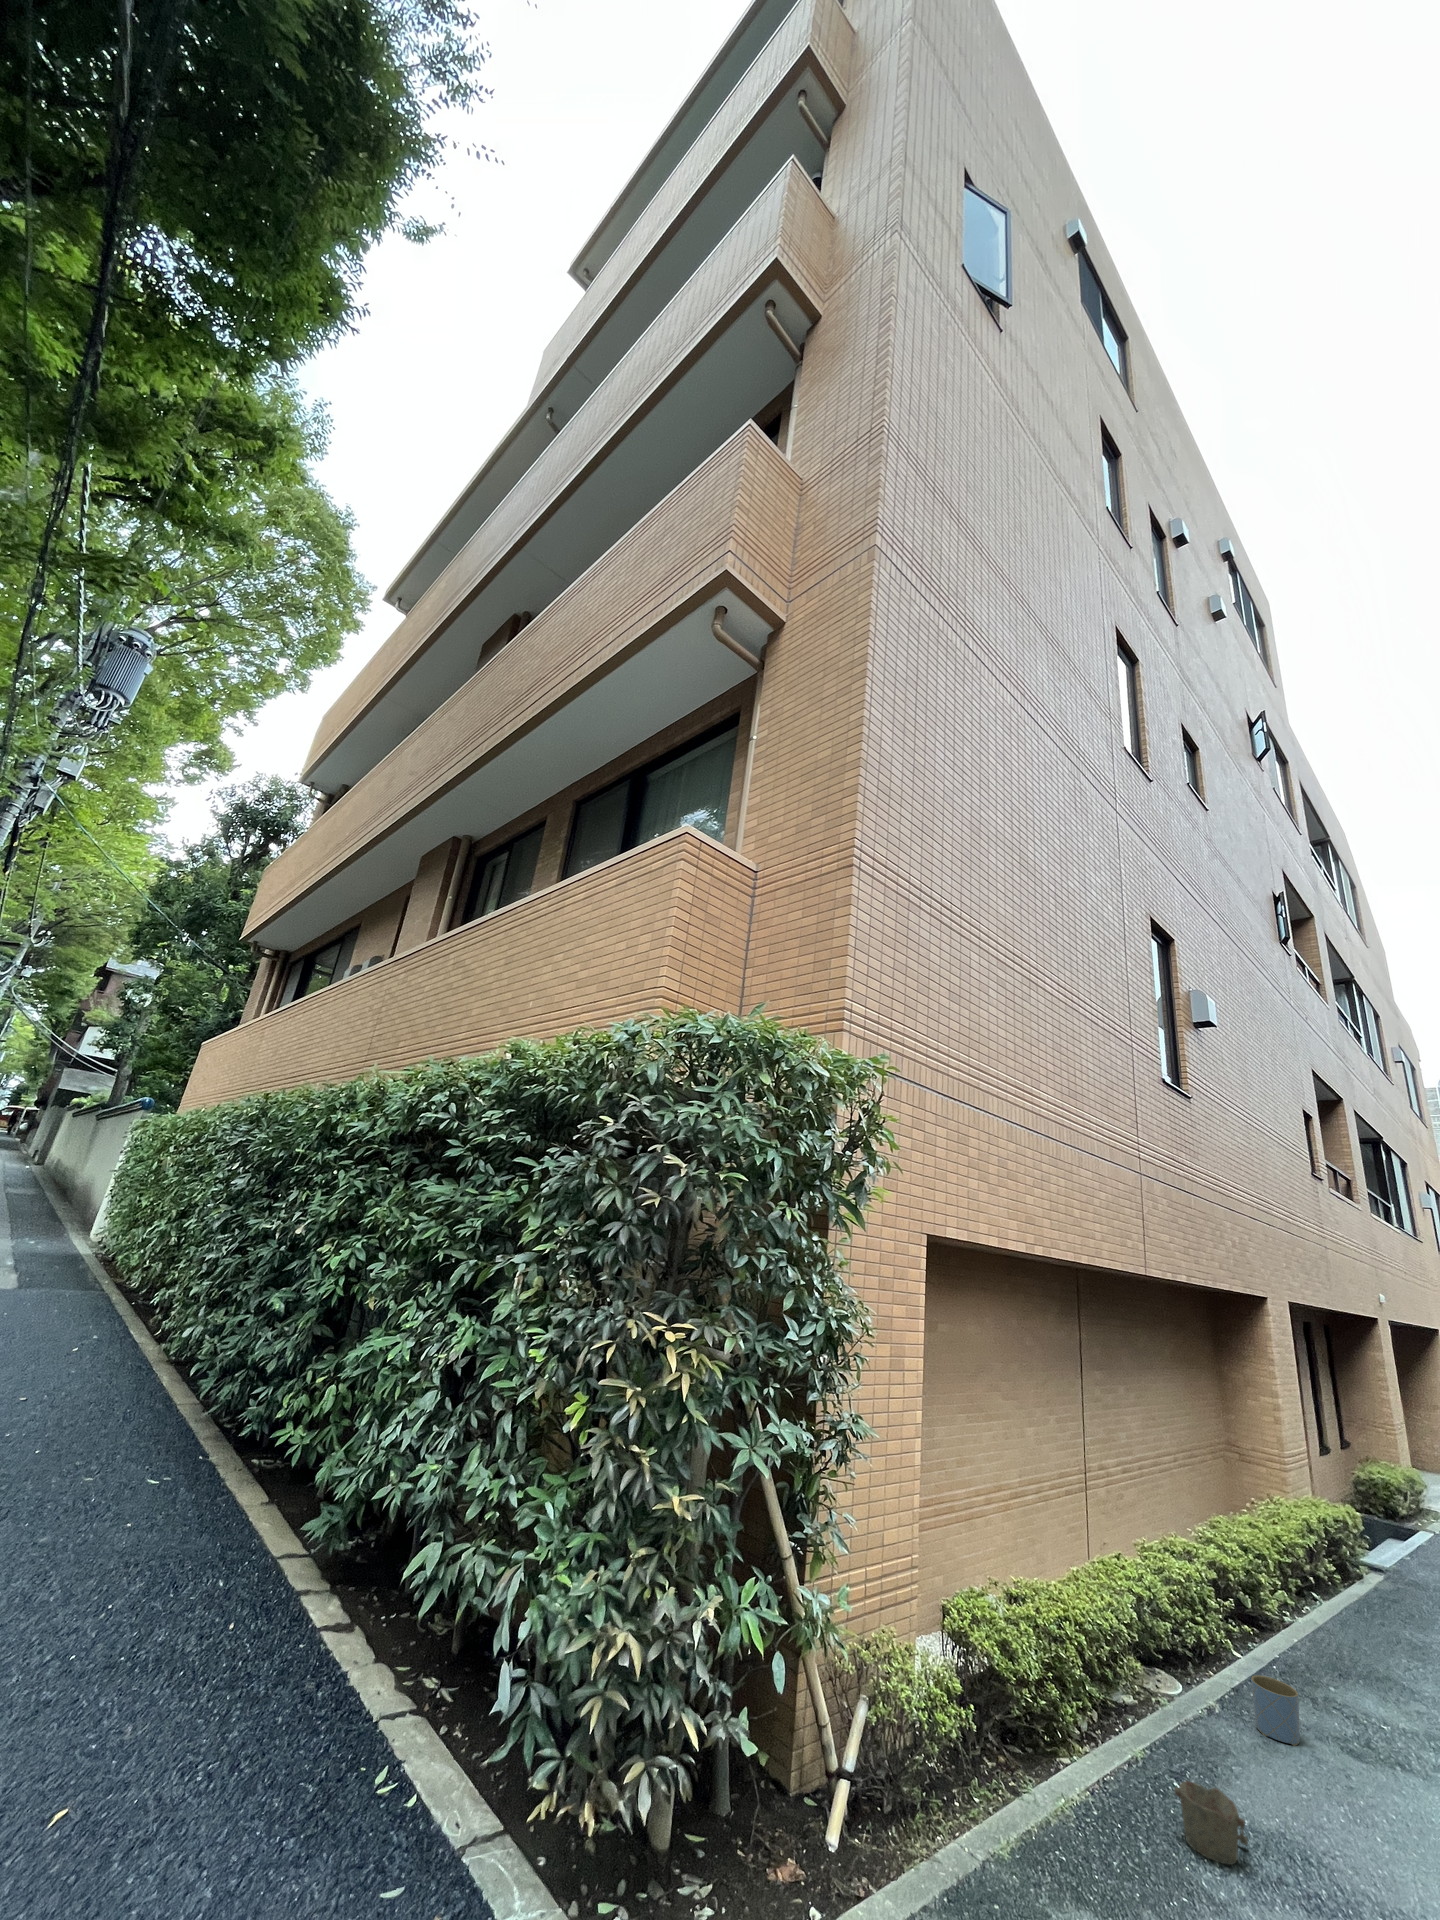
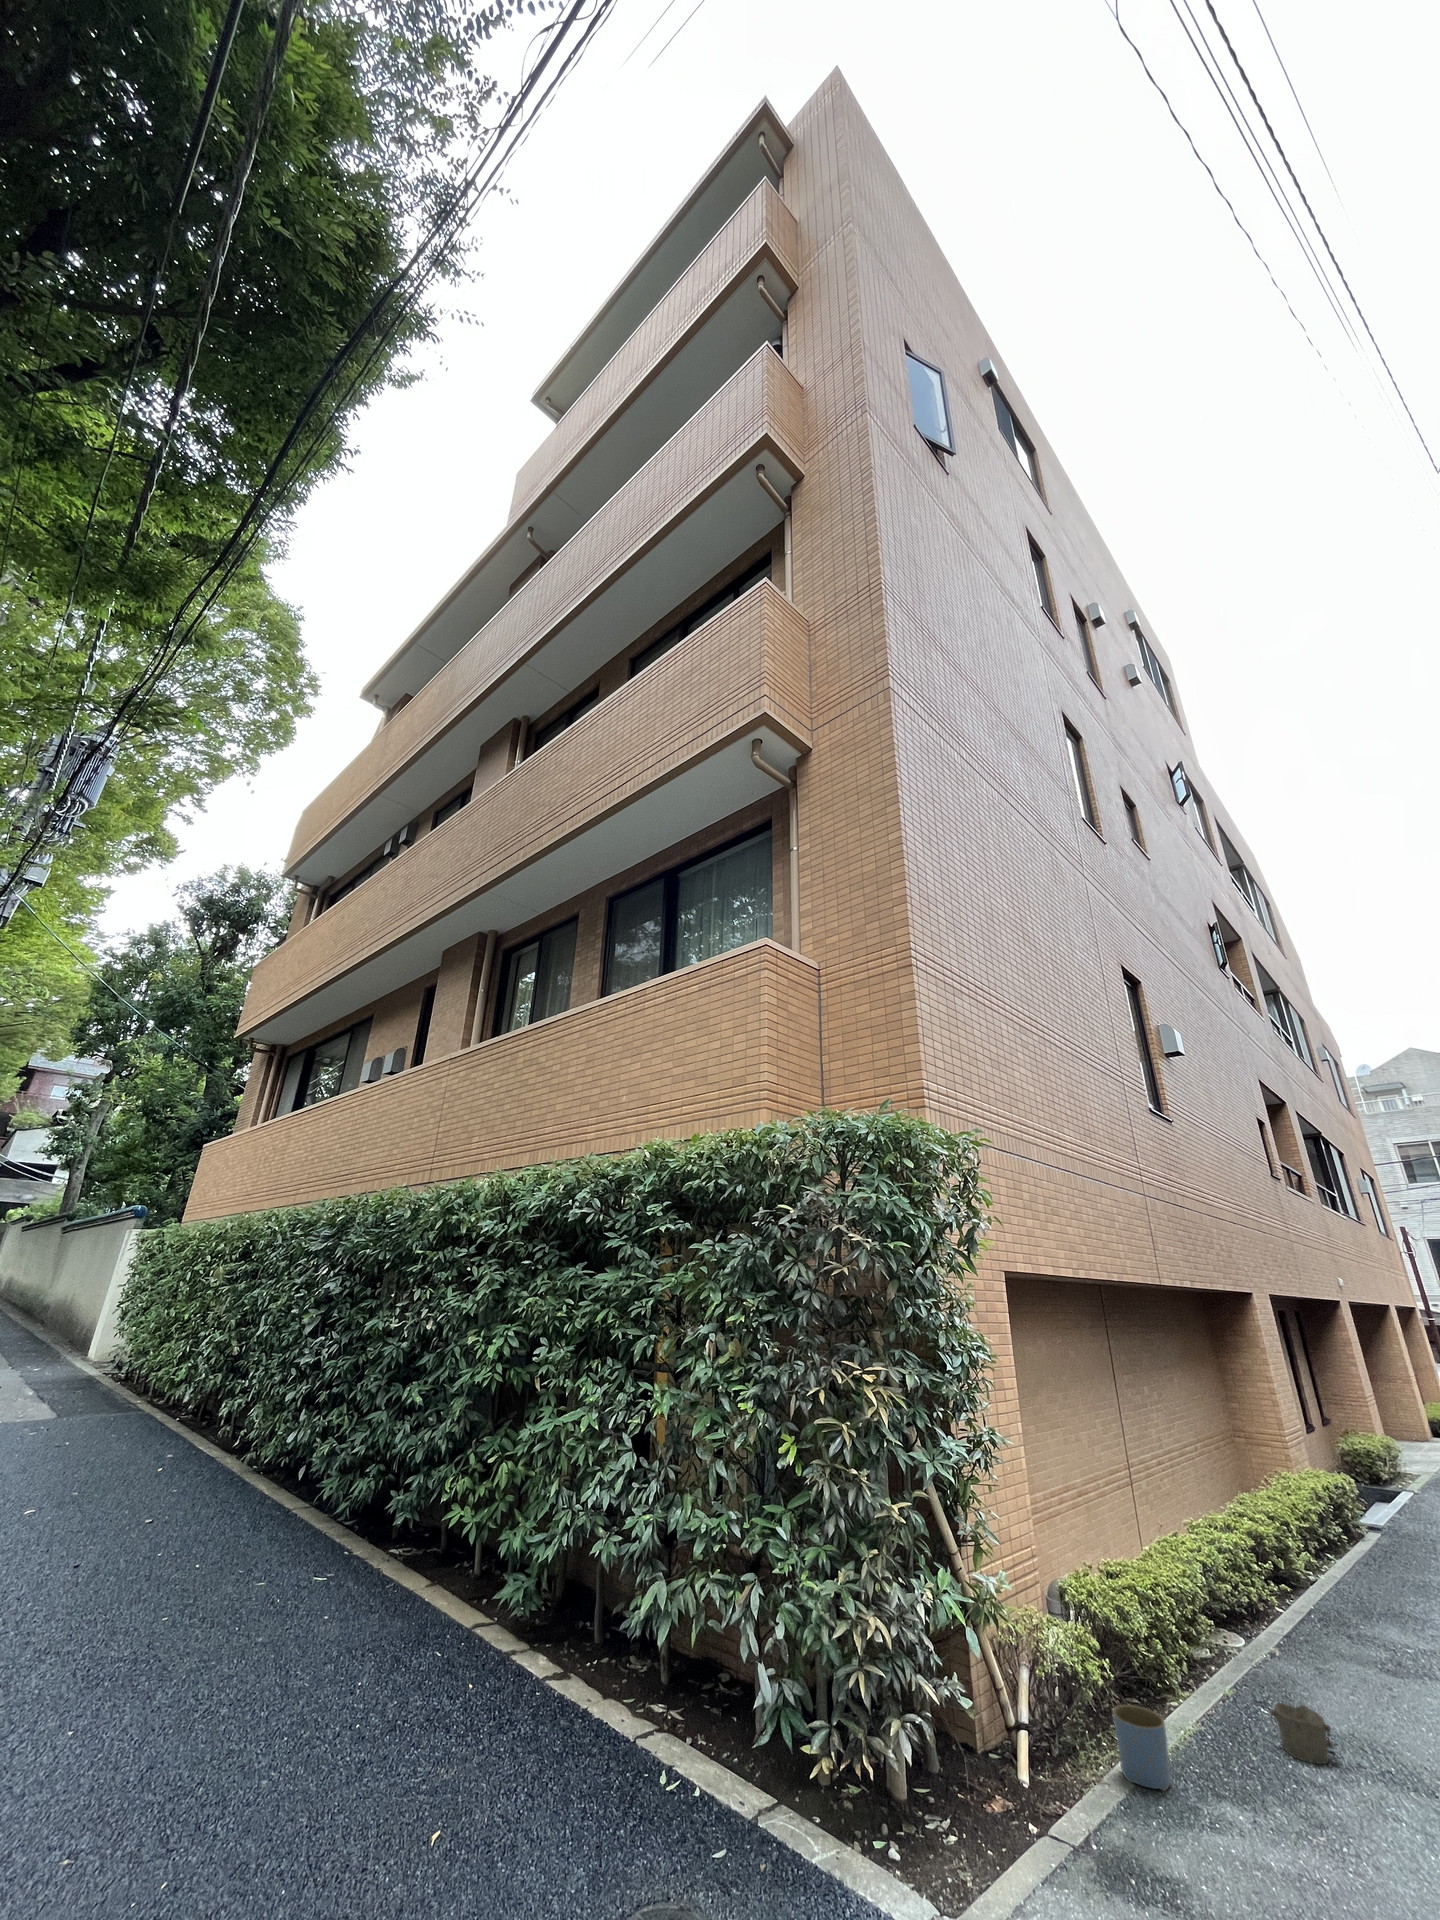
planter: present [1251,1675,1300,1746] -> present [1112,1705,1171,1791]

